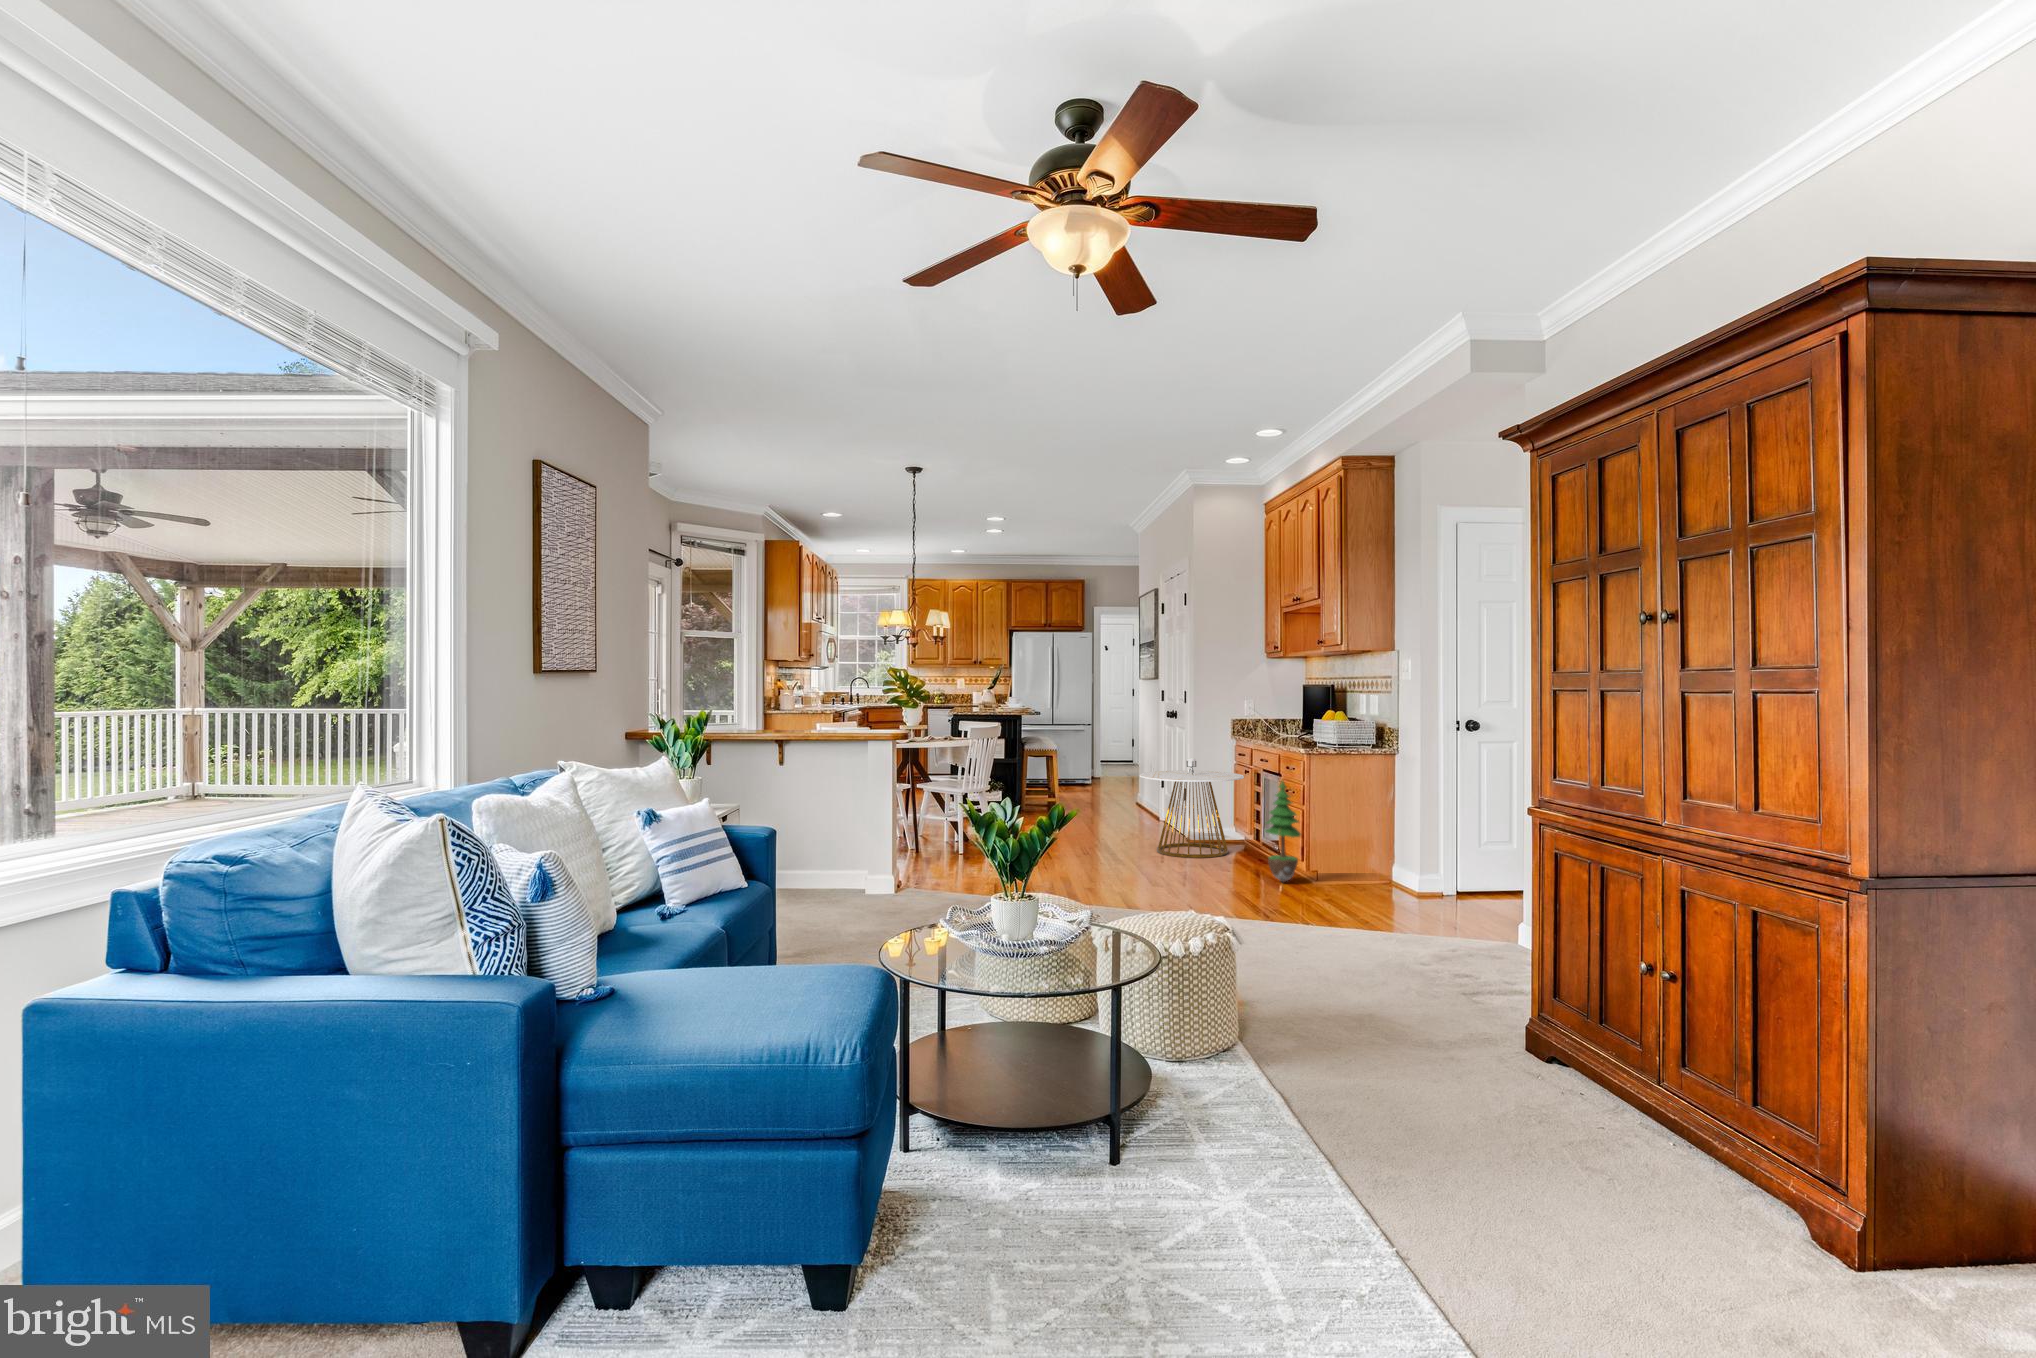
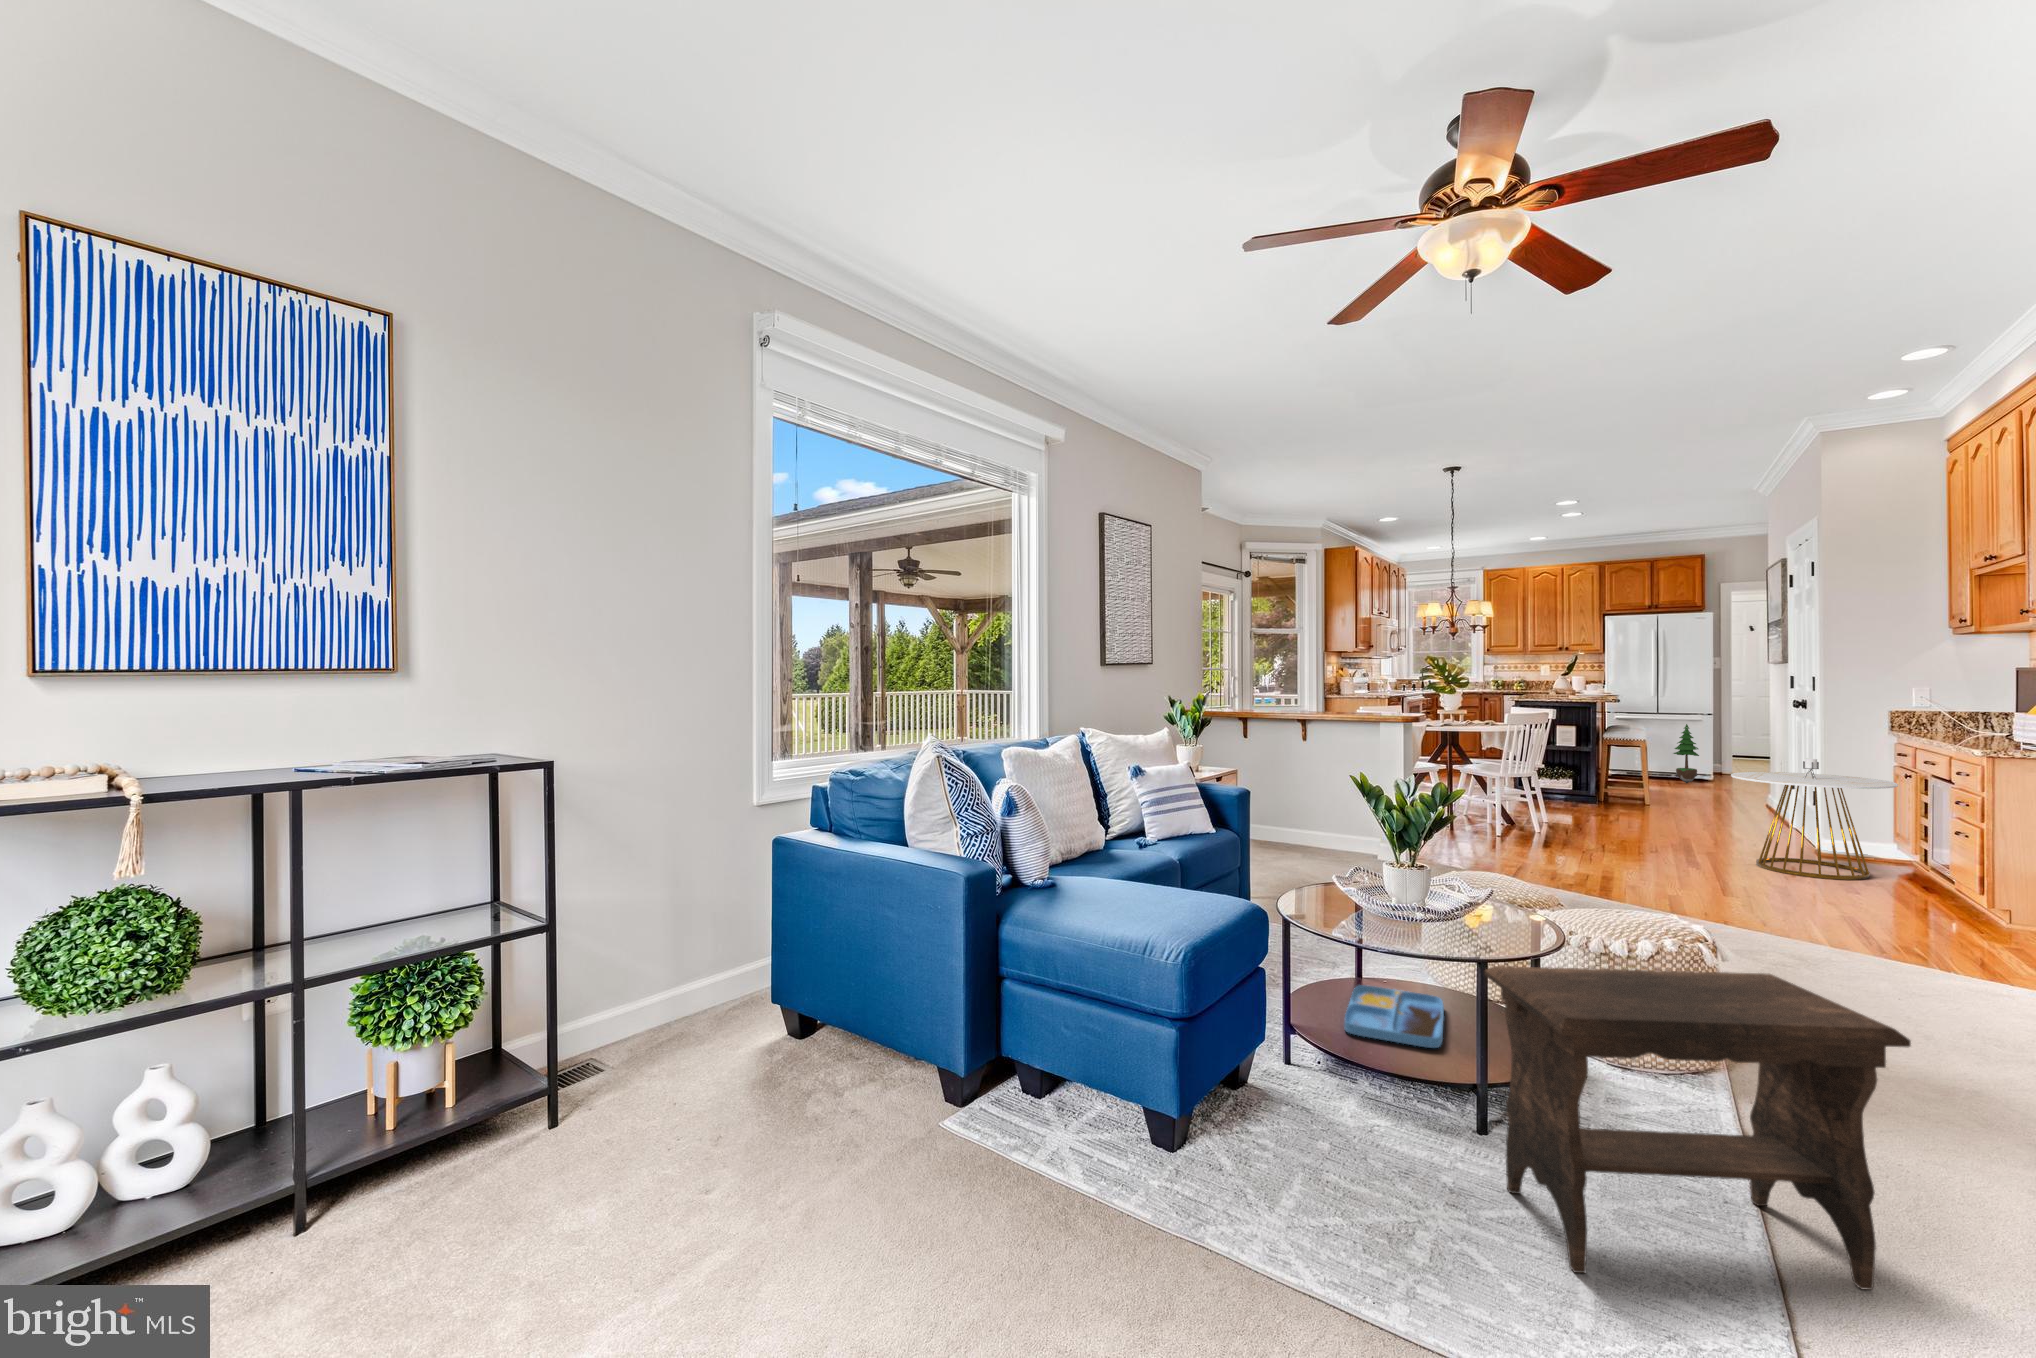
potted tree: present [1265,781,1301,882] -> present [1674,724,1699,783]
footstool: none [1144,952,1444,1279] -> present [1484,966,1911,1290]
tray: none [950,1031,1059,1094] -> present [1344,985,1444,1048]

